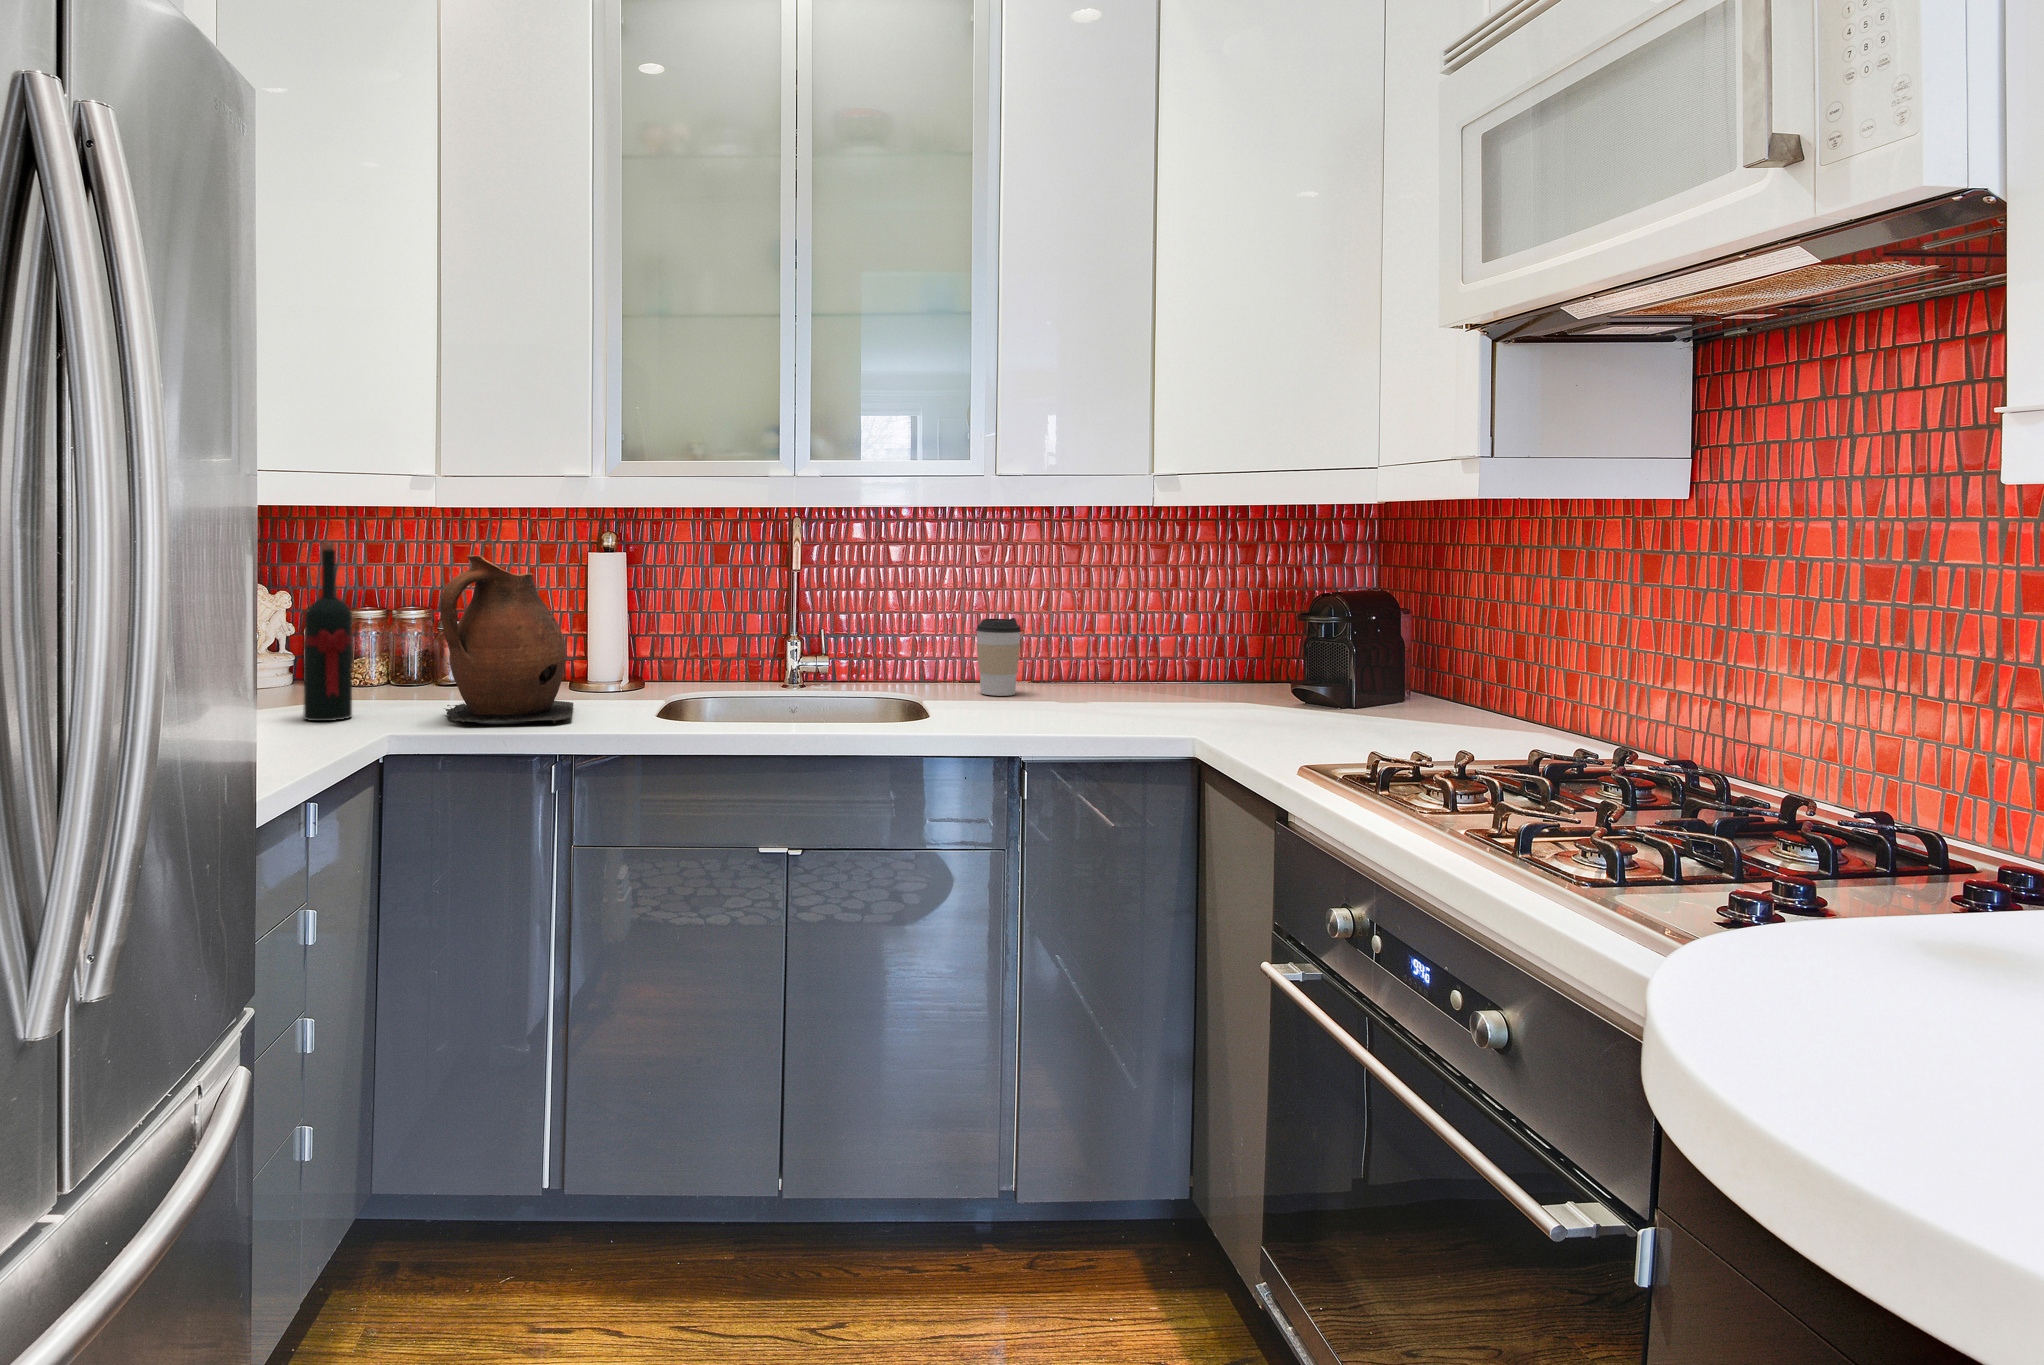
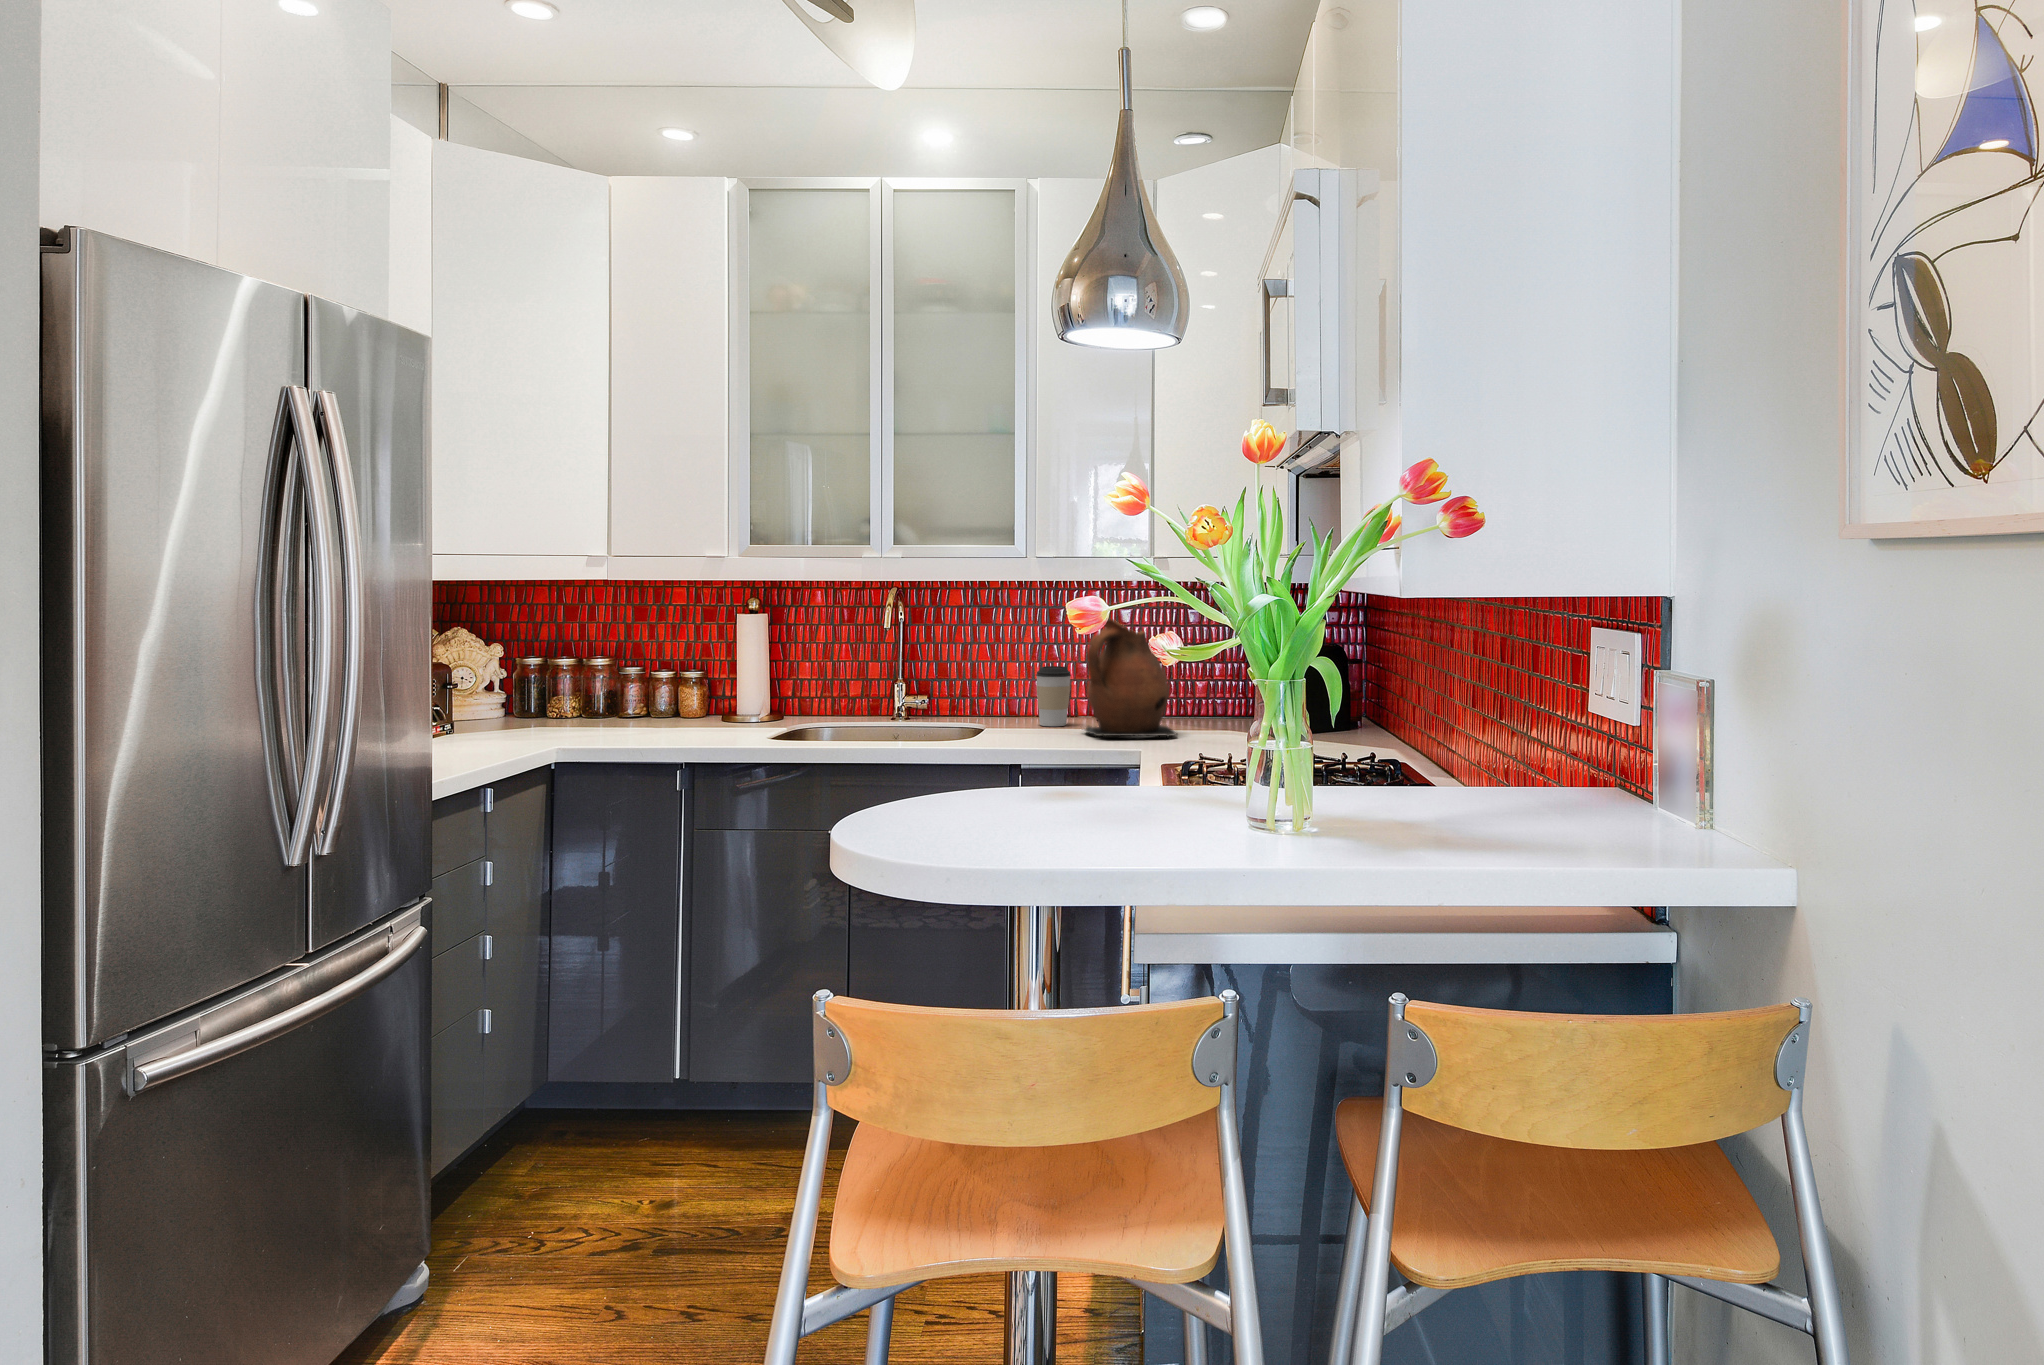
wine bottle: present [303,543,352,721] -> none [499,608,537,740]
ceramic pitcher: present [441,555,573,724] -> present [1085,619,1176,737]

